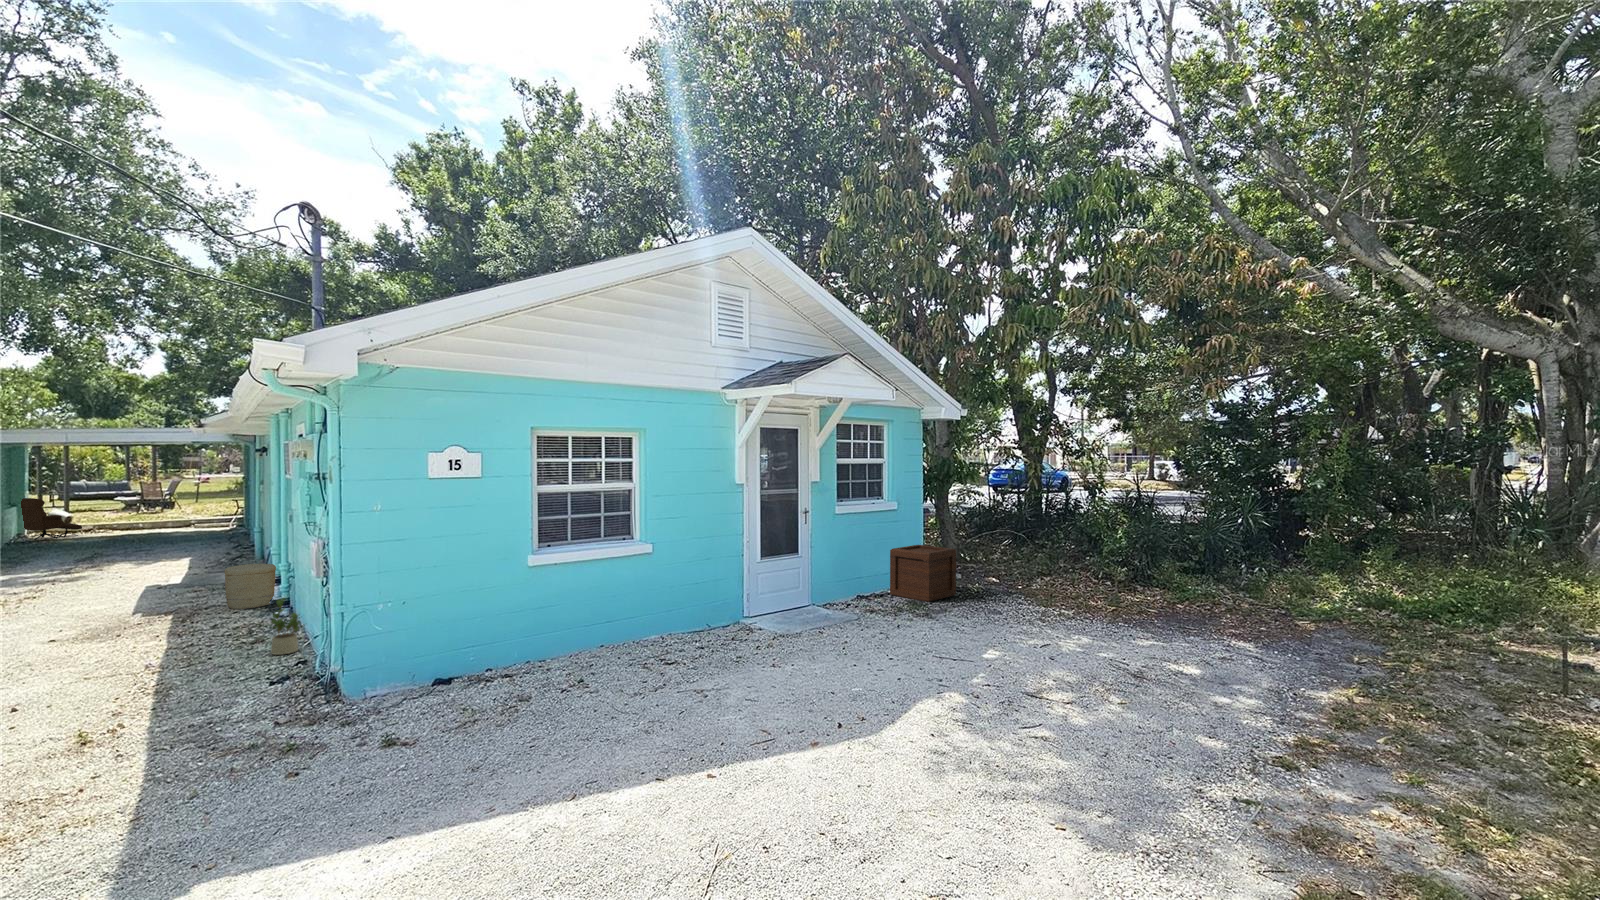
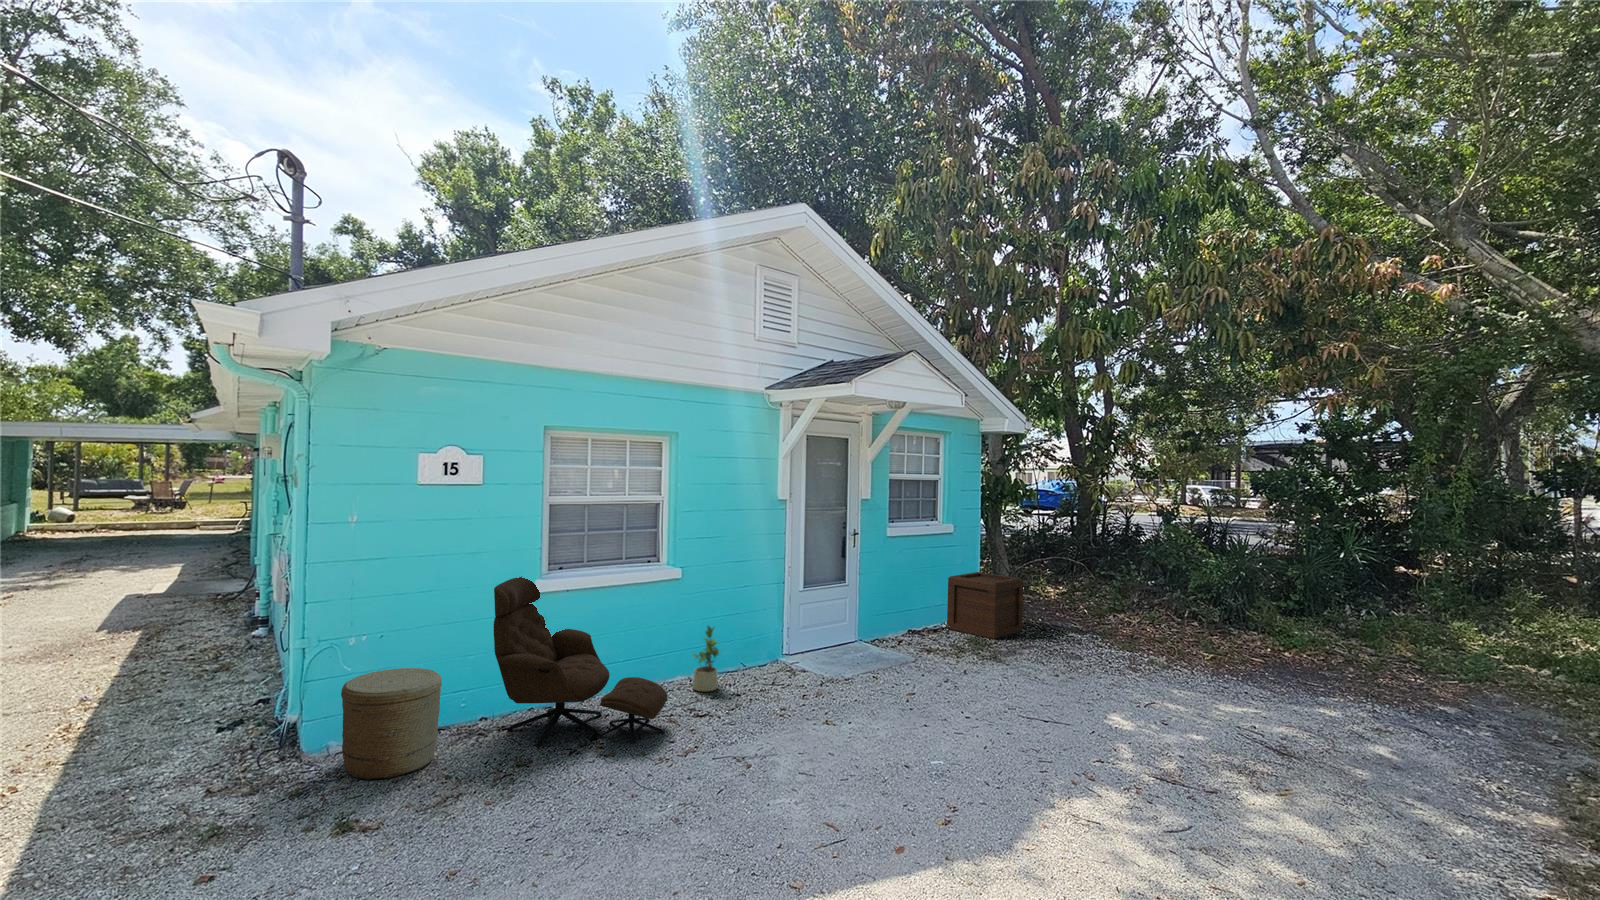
lounge chair: present [21,498,82,540] -> present [493,577,668,746]
basket: present [224,564,276,609] -> present [341,668,442,780]
potted plant: present [271,598,300,655] -> present [693,626,719,691]

